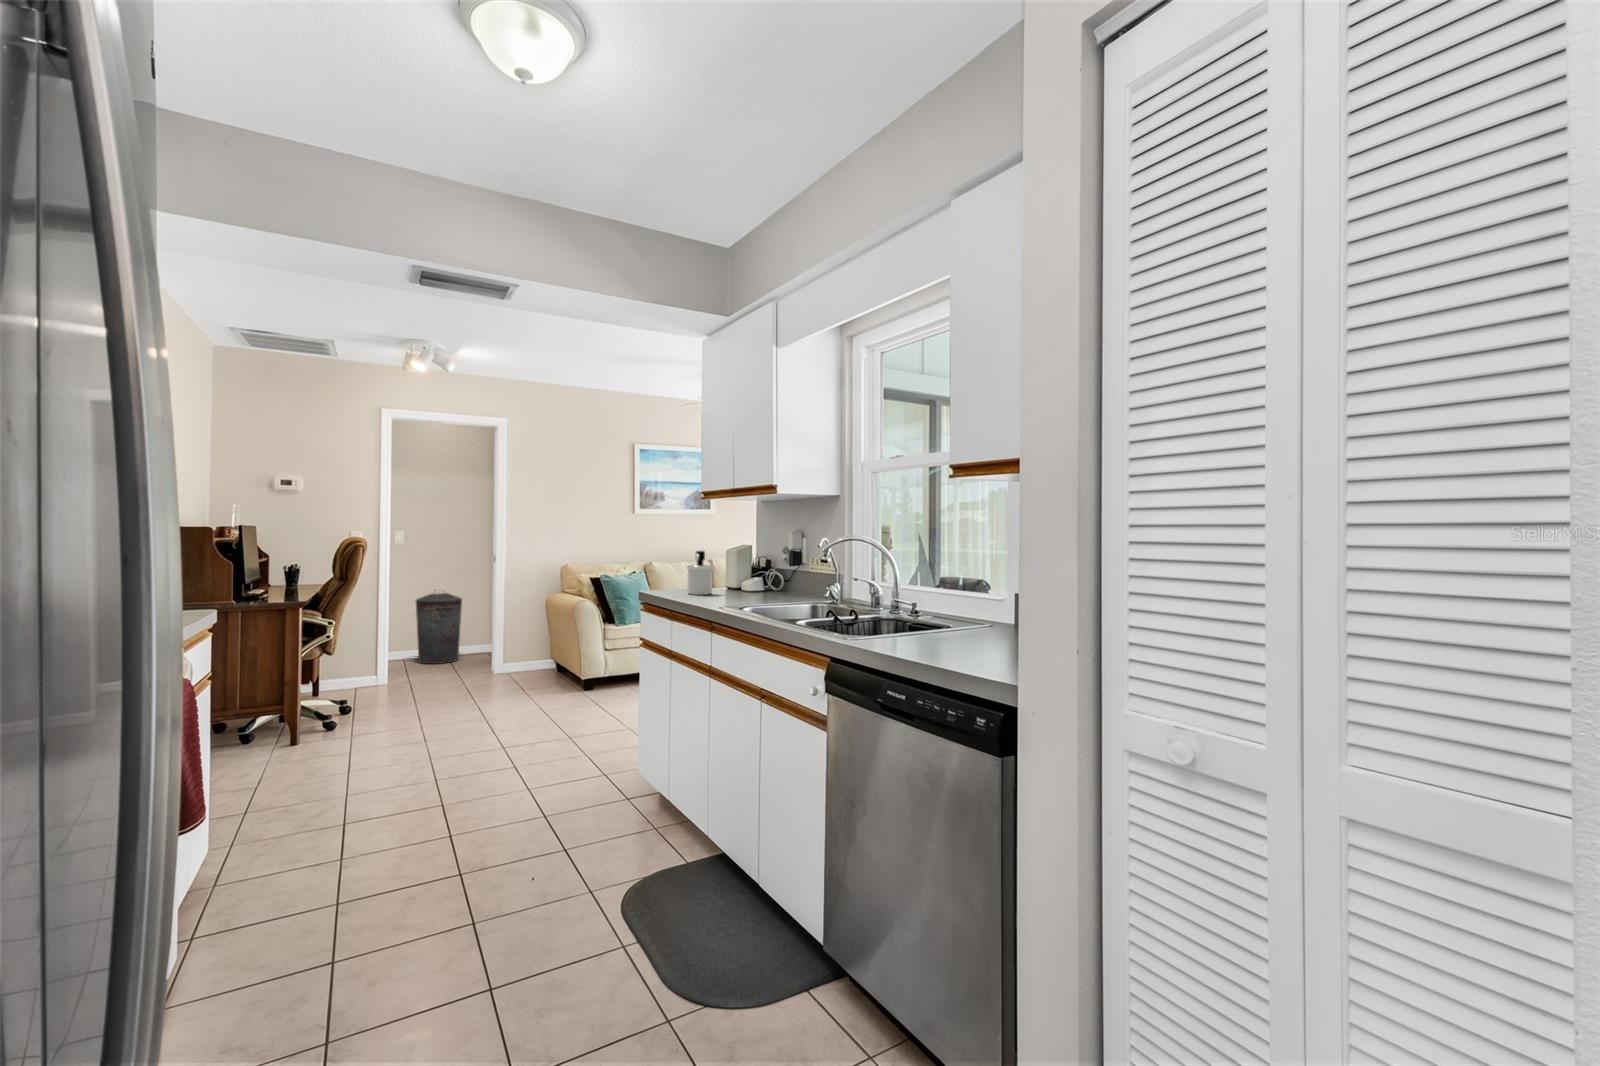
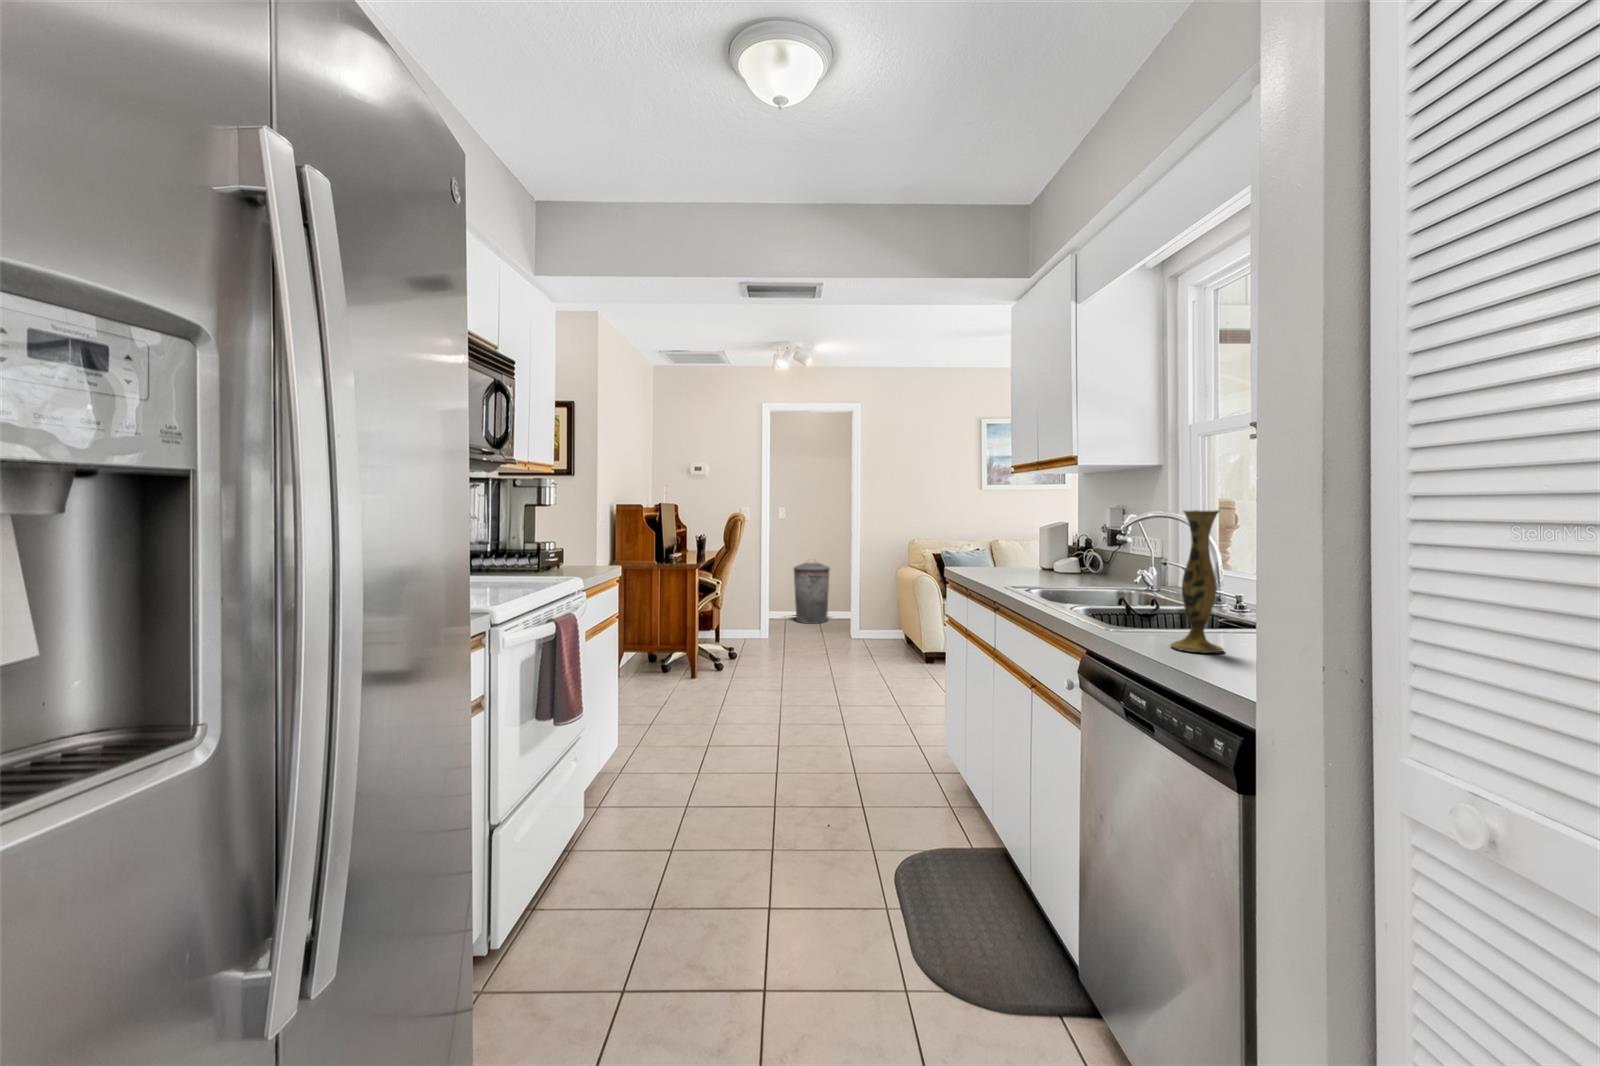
vase: none [897,533,936,648] -> present [1171,510,1223,652]
soap dispenser: present [687,551,713,595] -> none [992,528,1021,574]

